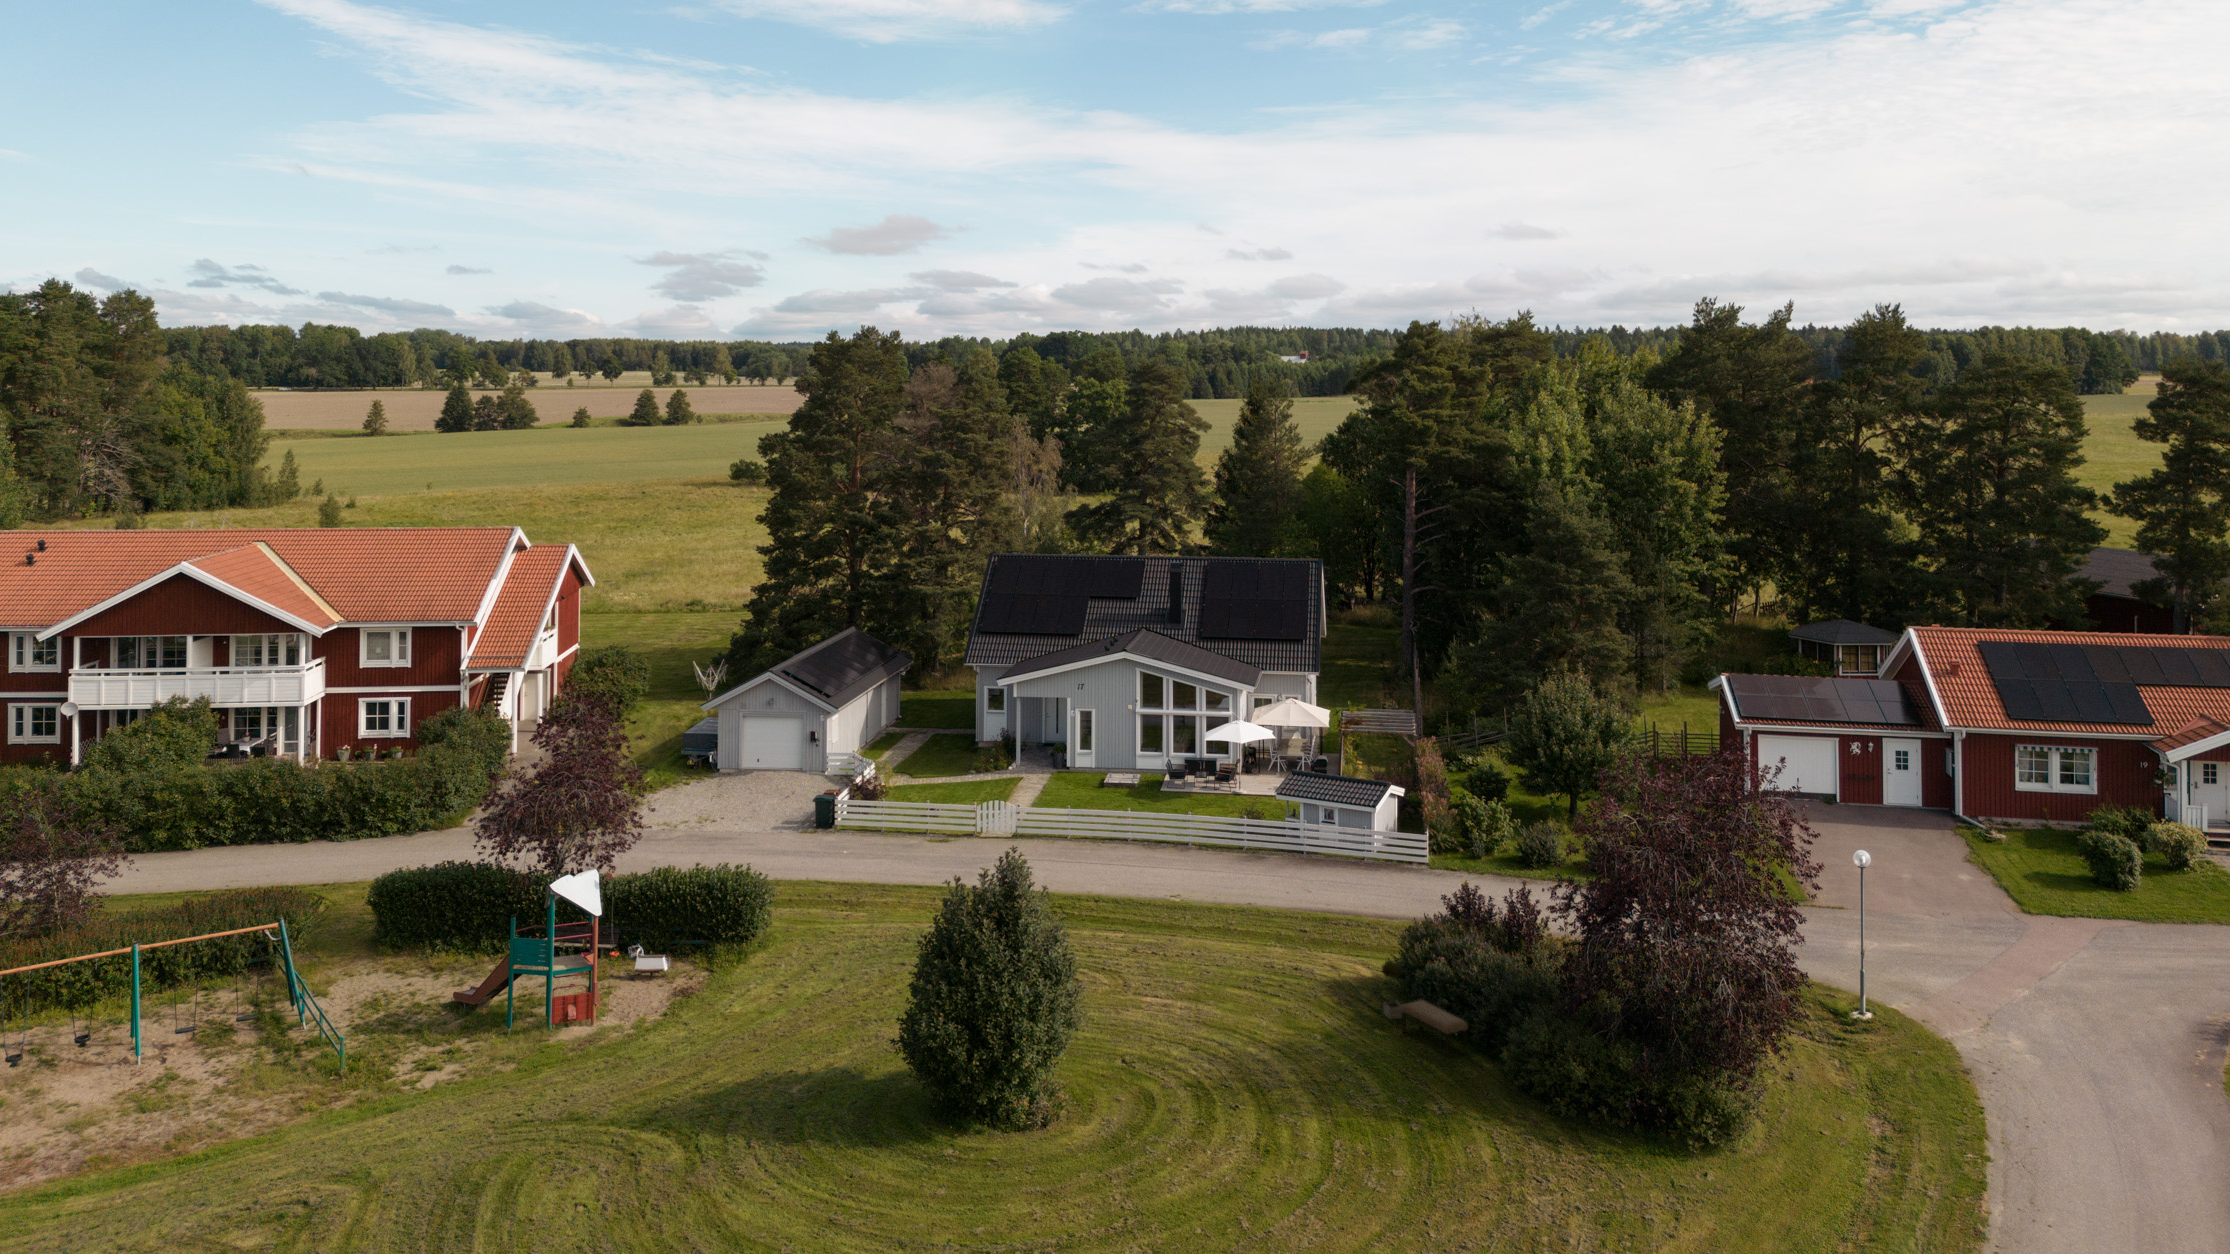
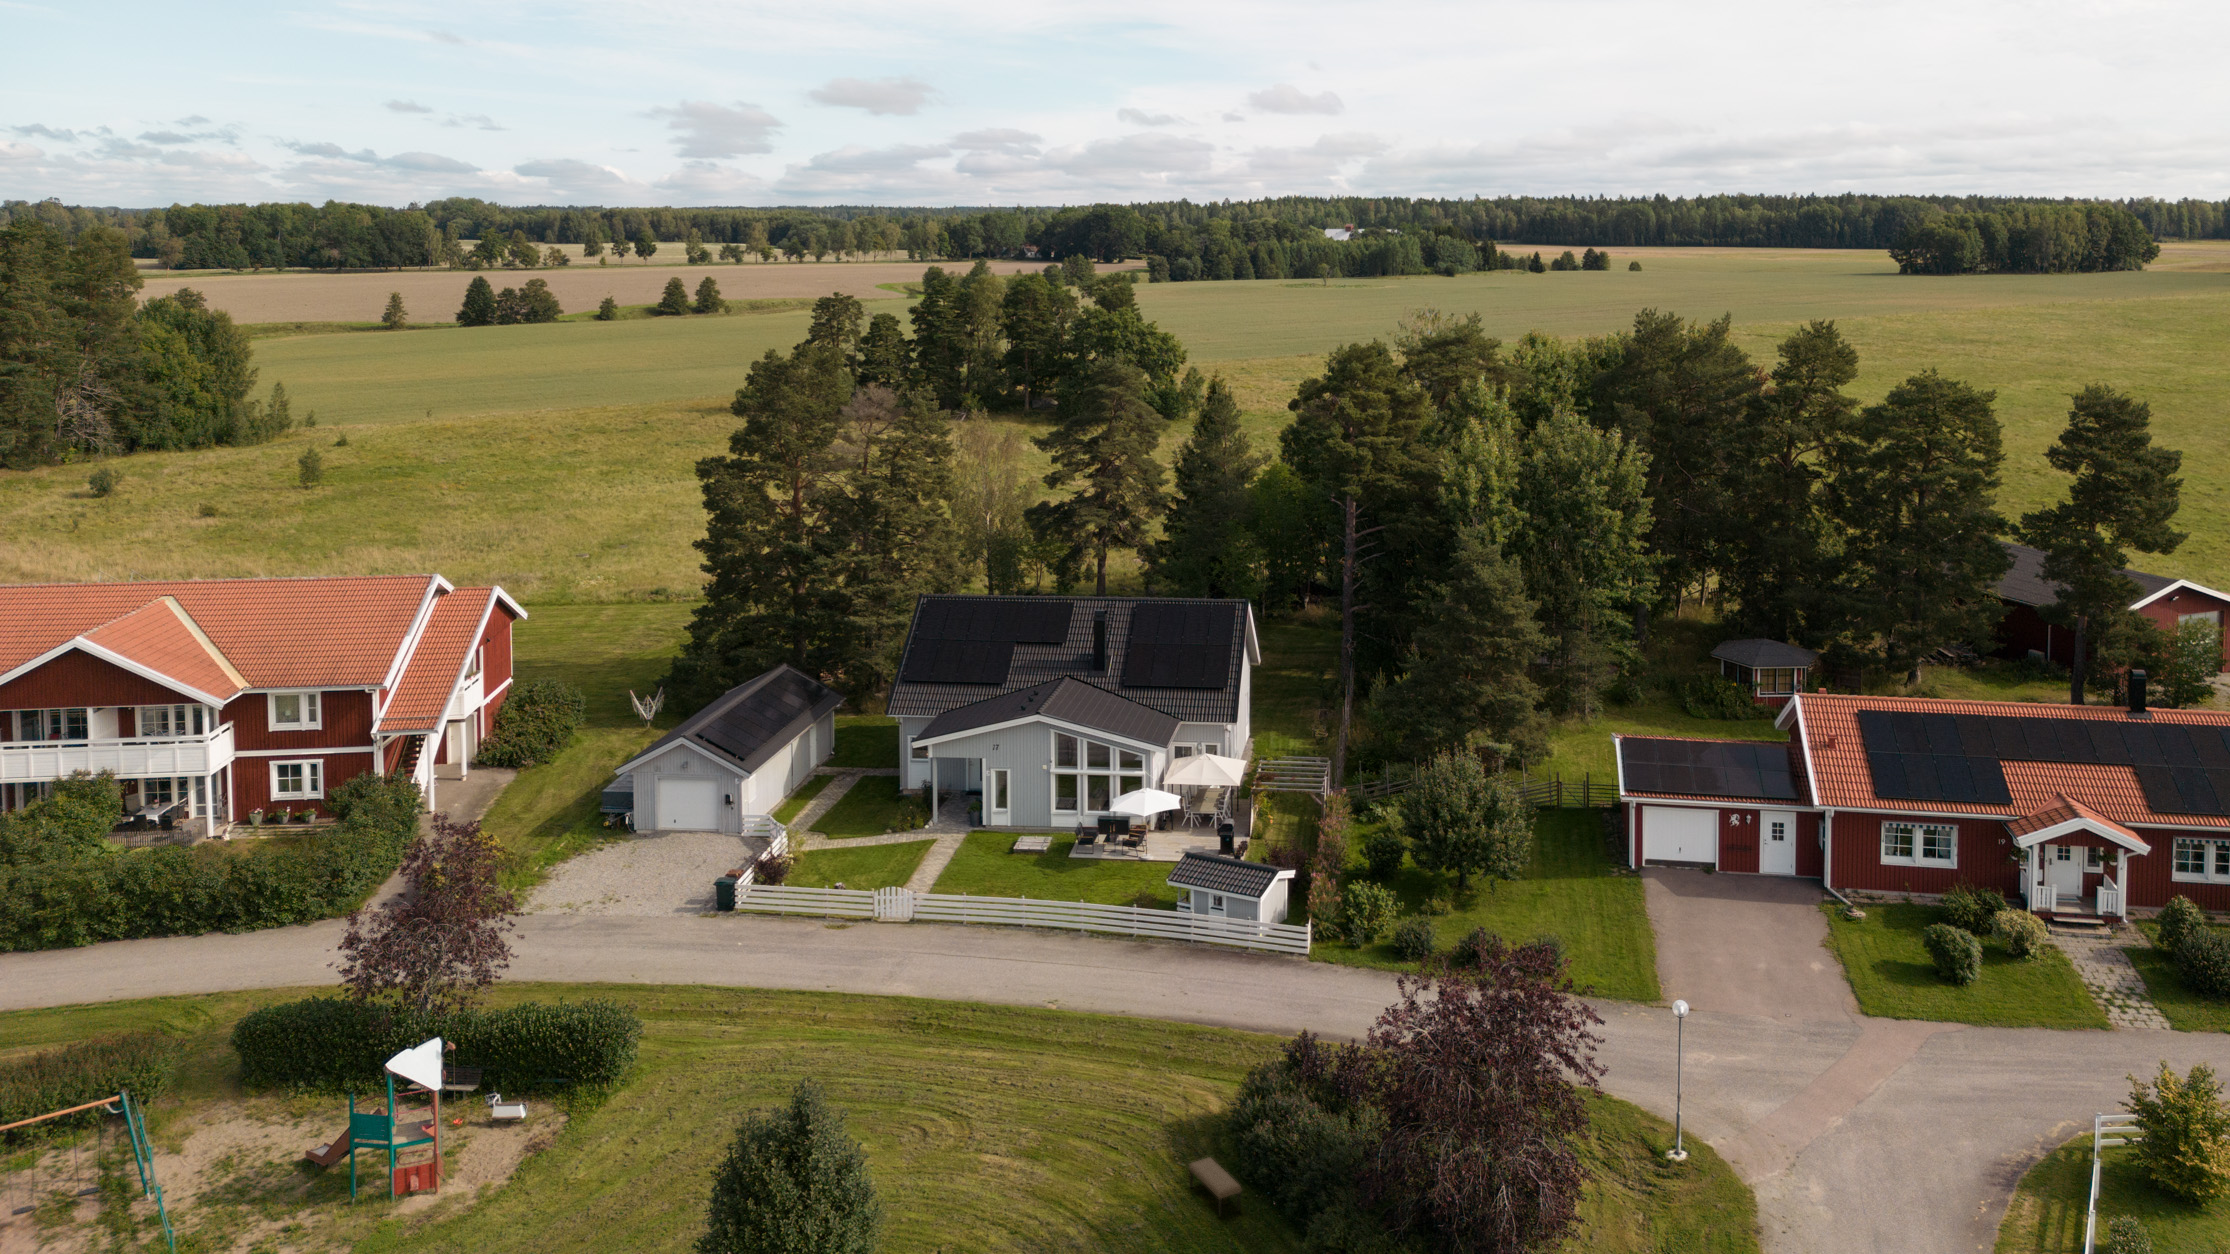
potted tree: present [1382,960,1403,1019] -> none [1178,1115,1199,1171]

